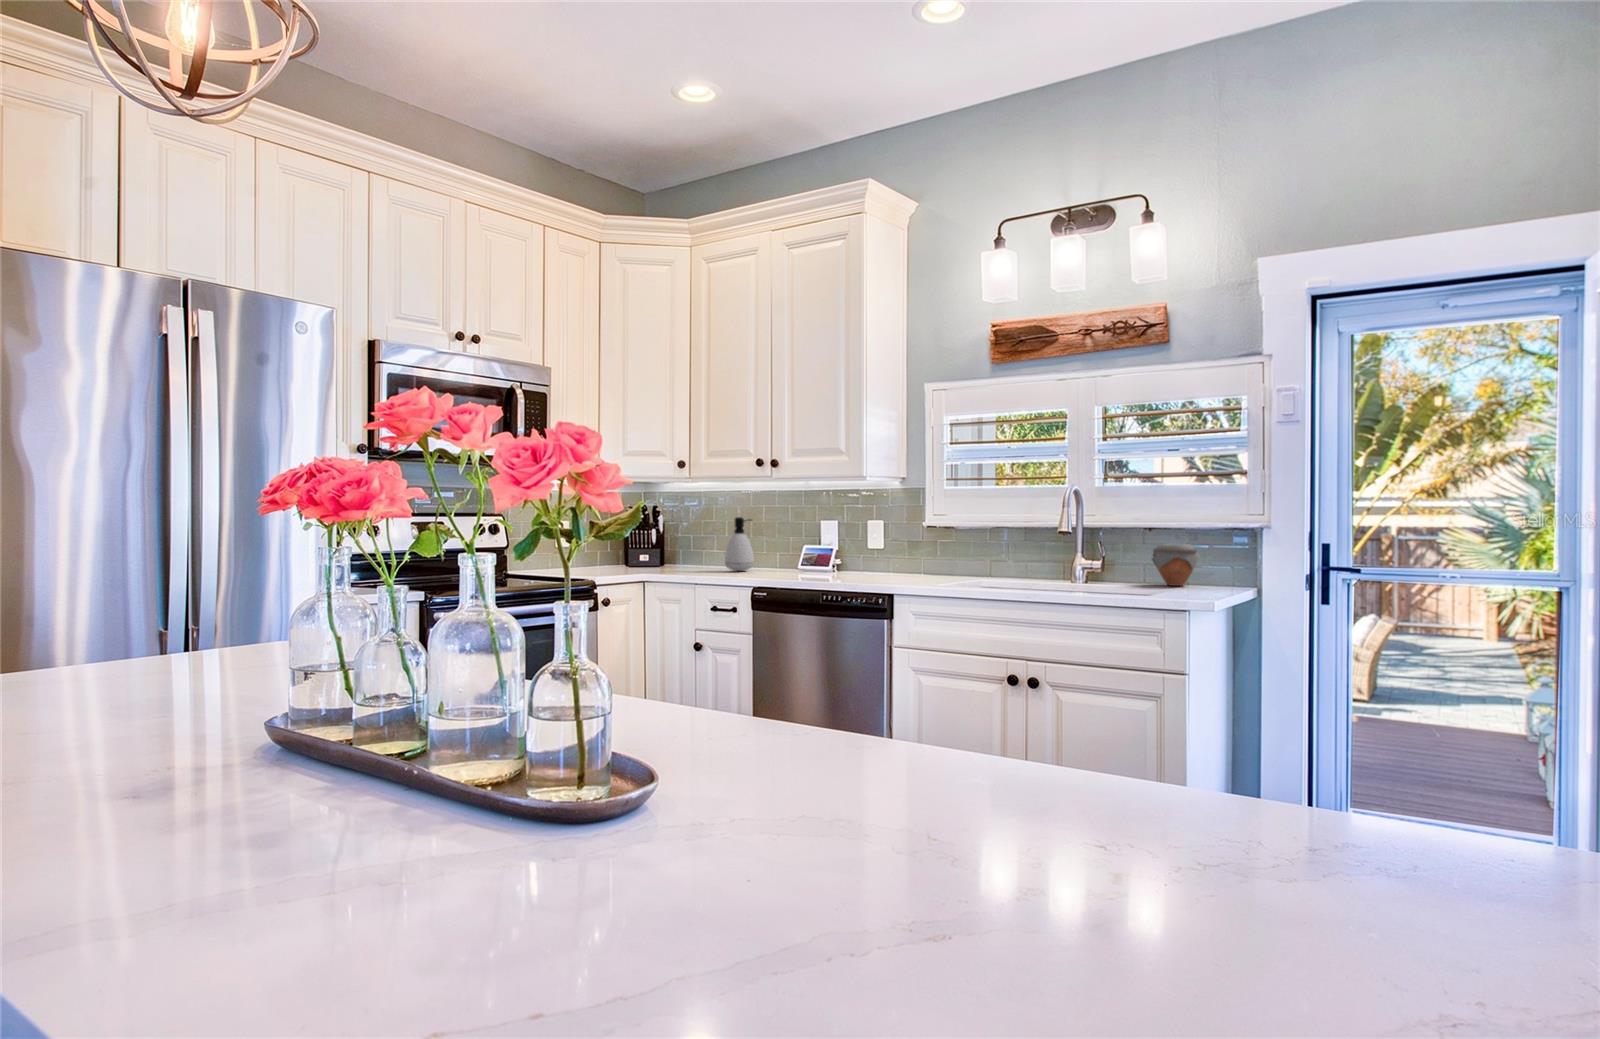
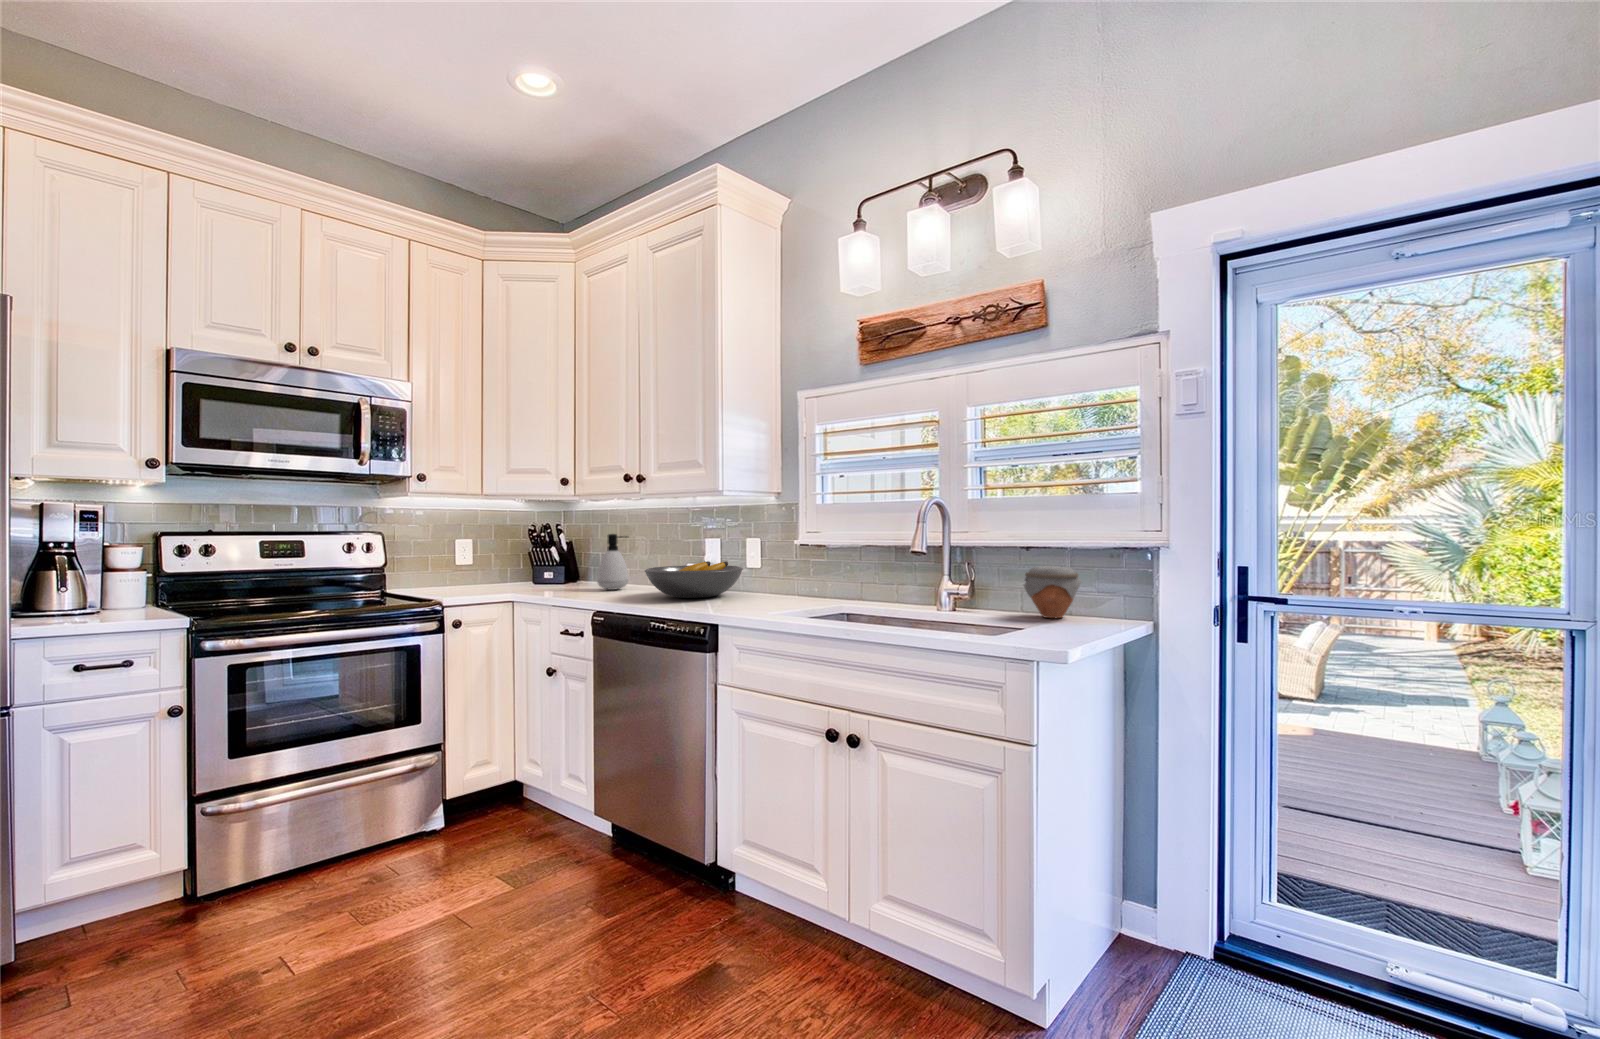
fruit bowl: none [789,542,881,575] -> present [645,561,743,598]

